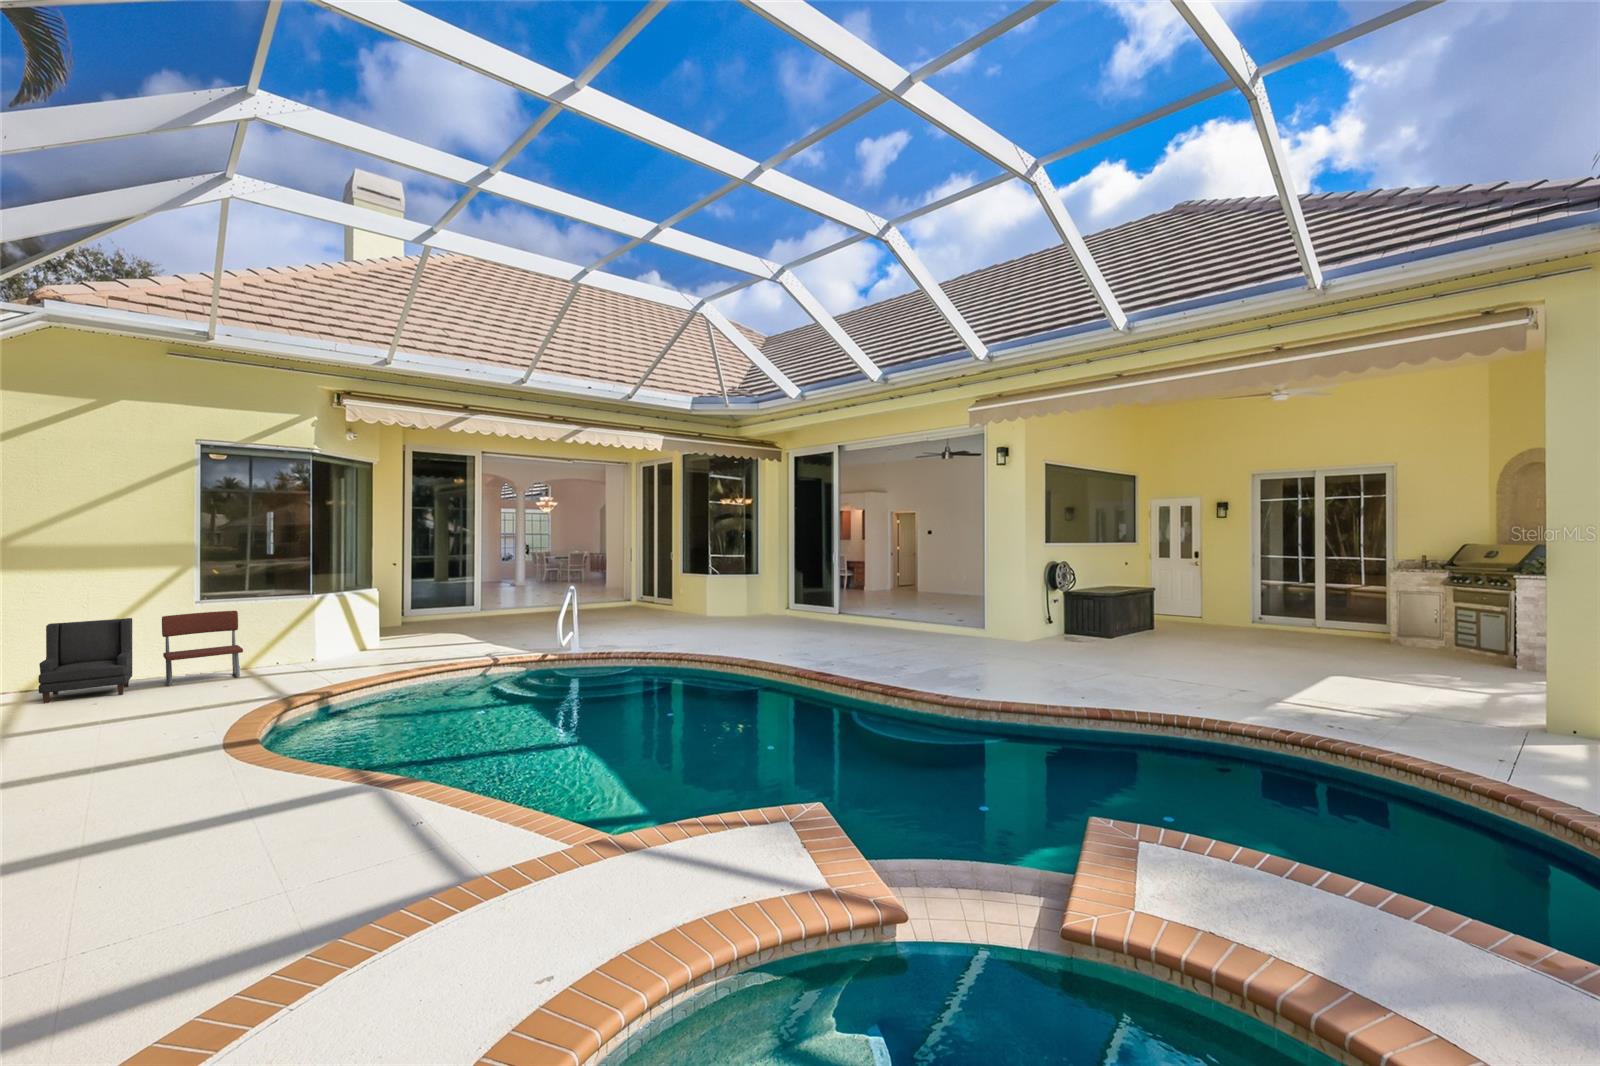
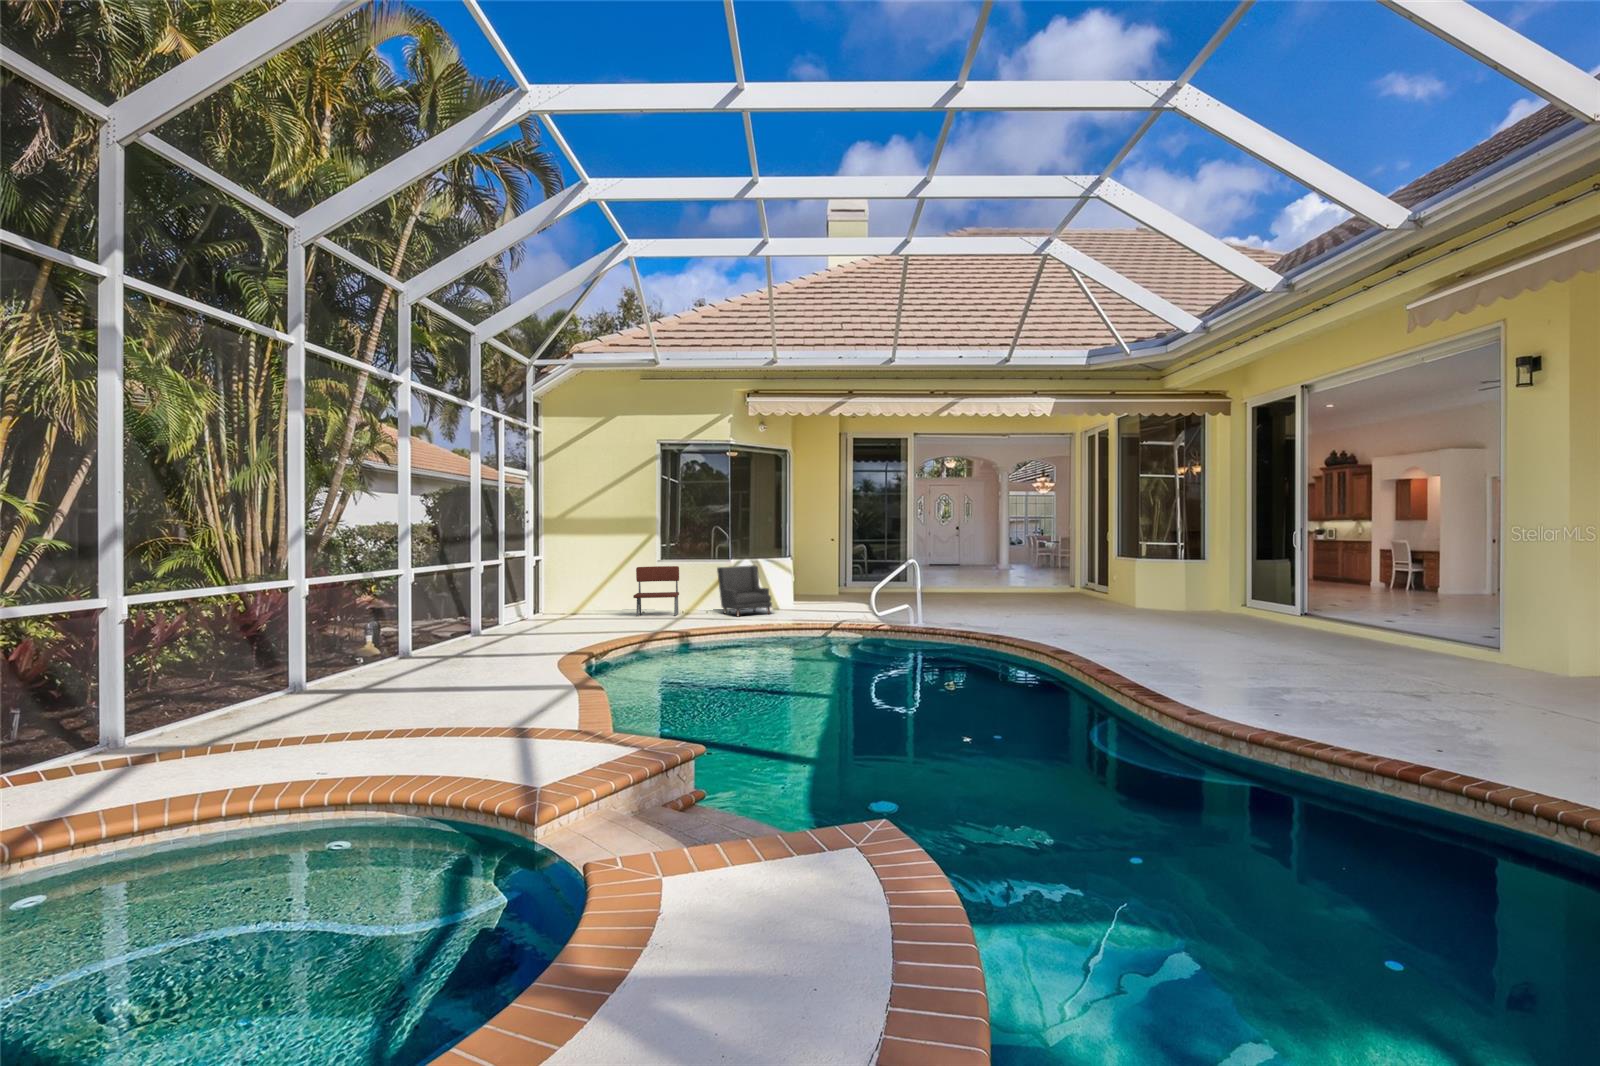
chair: present [38,618,132,703] -> present [717,565,772,617]

